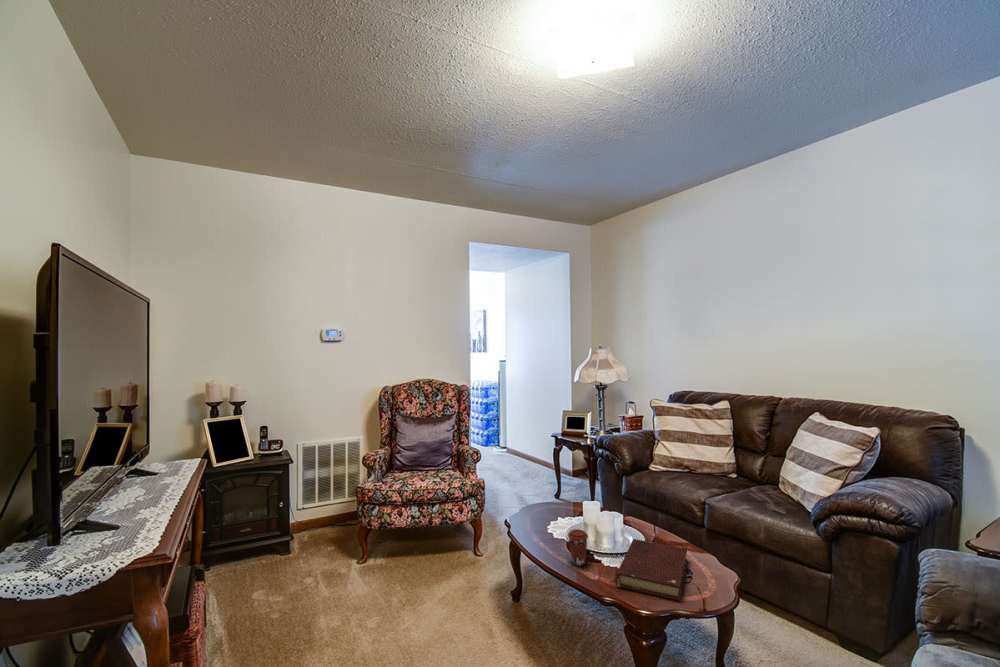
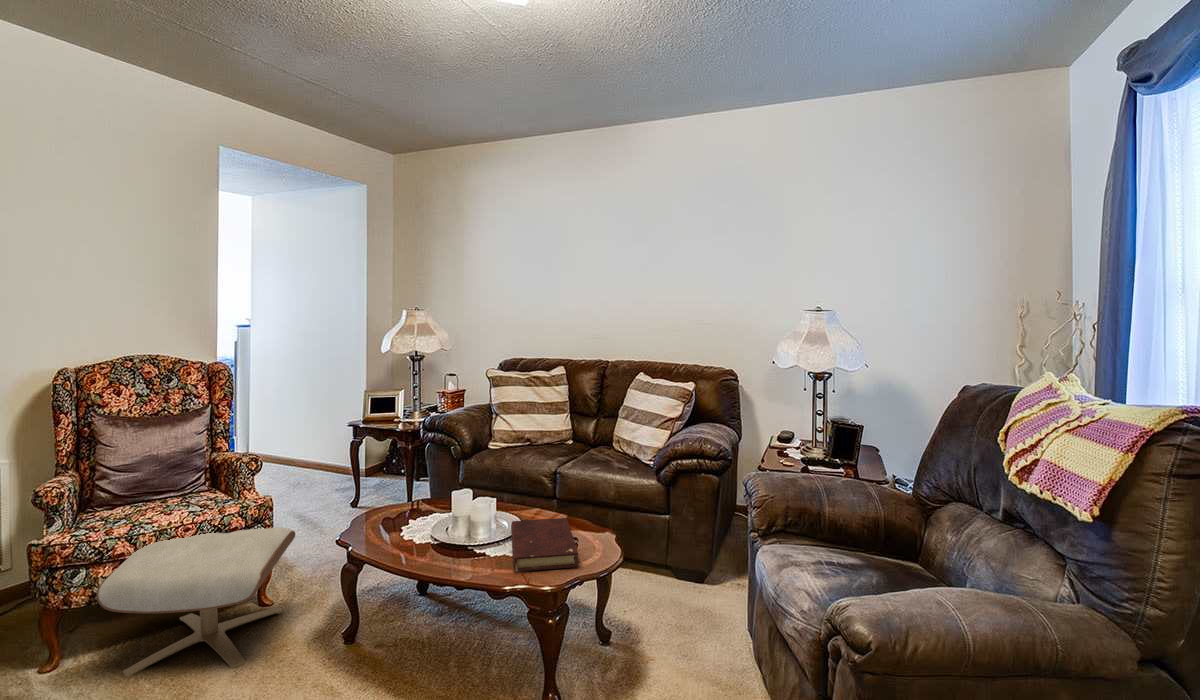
ottoman: none [380,493,488,597] -> present [96,527,295,677]
coffee cup: present [568,529,588,566] -> none [448,524,473,564]

